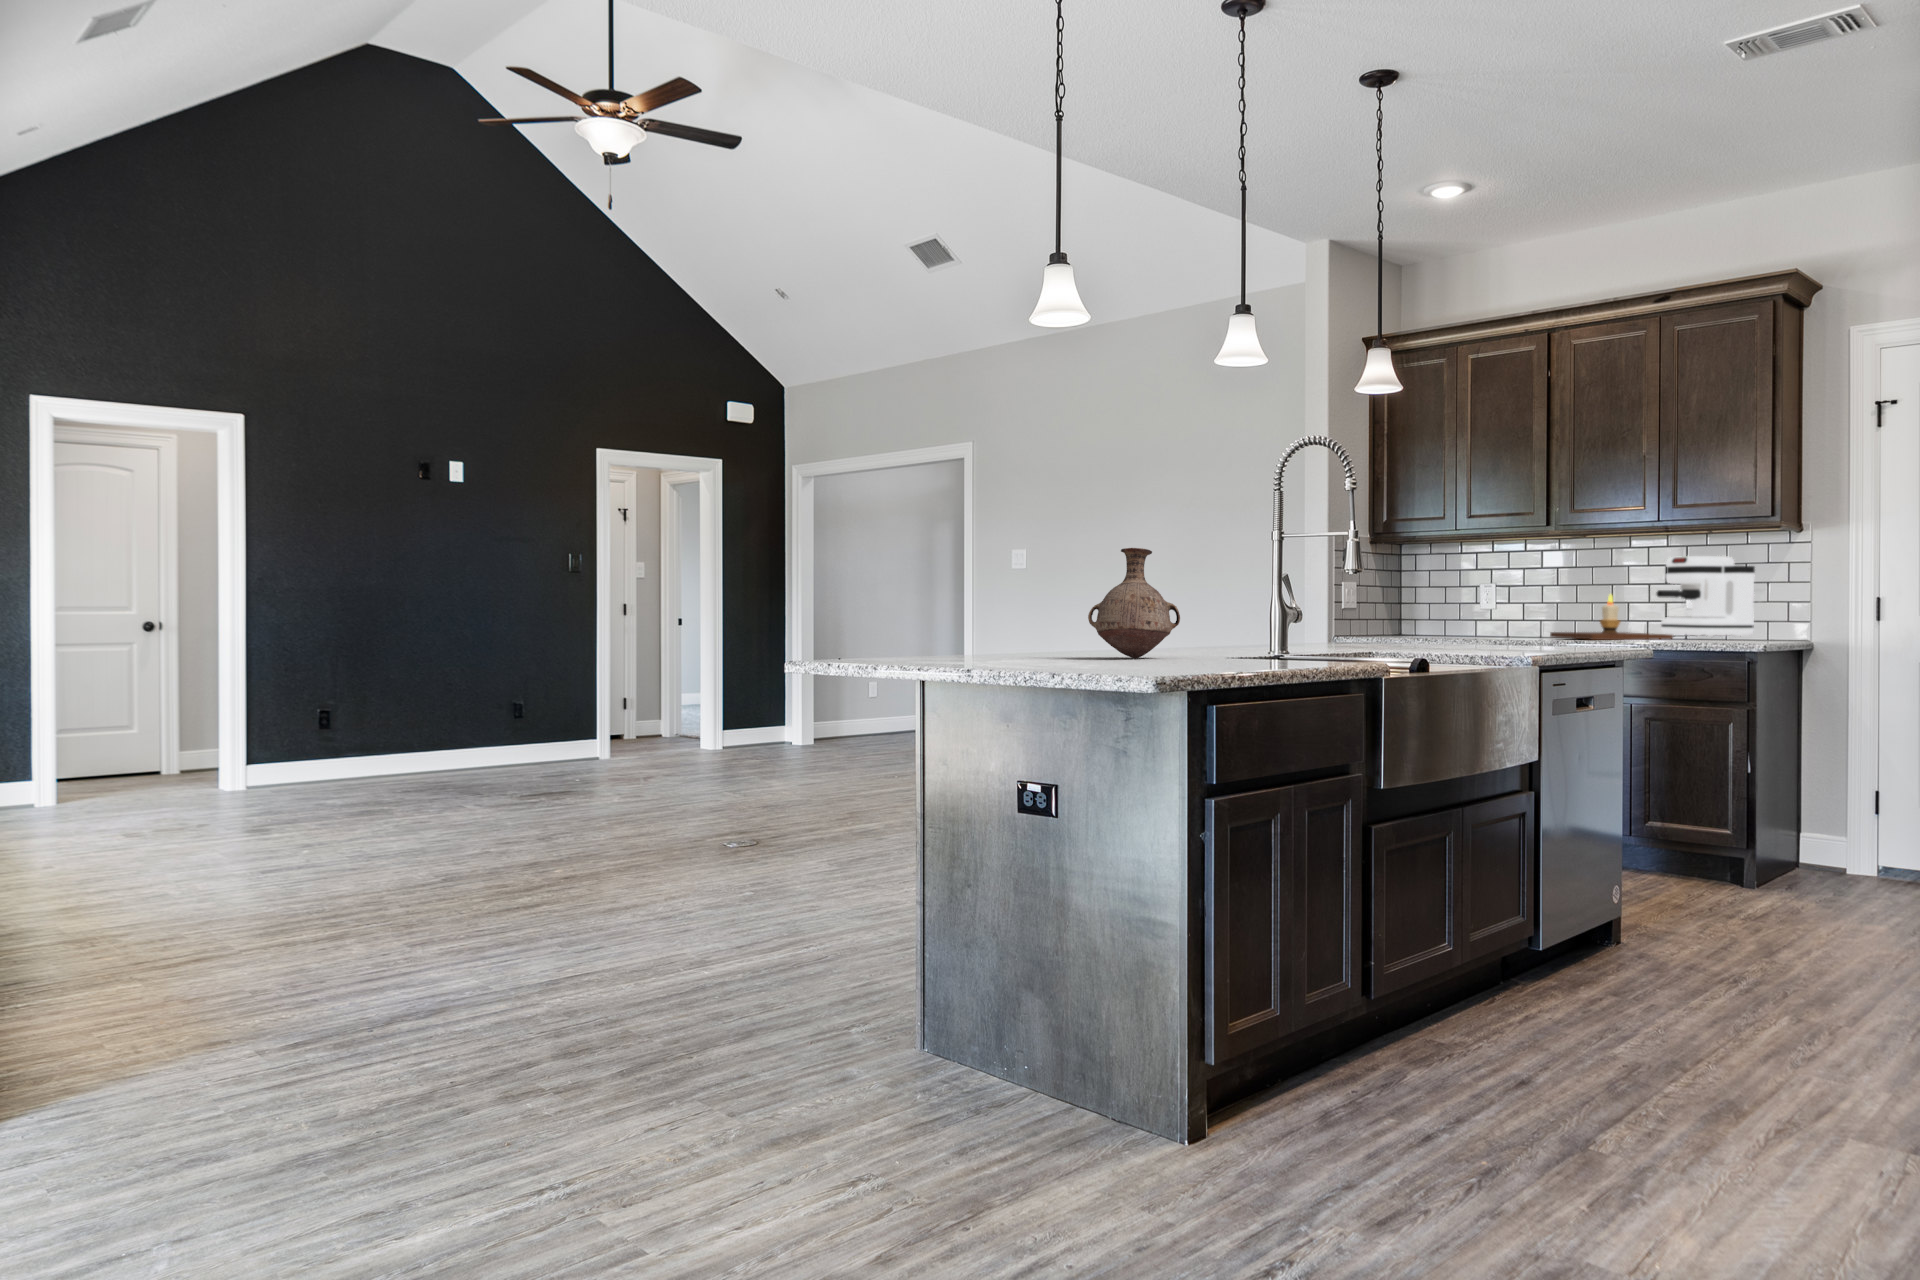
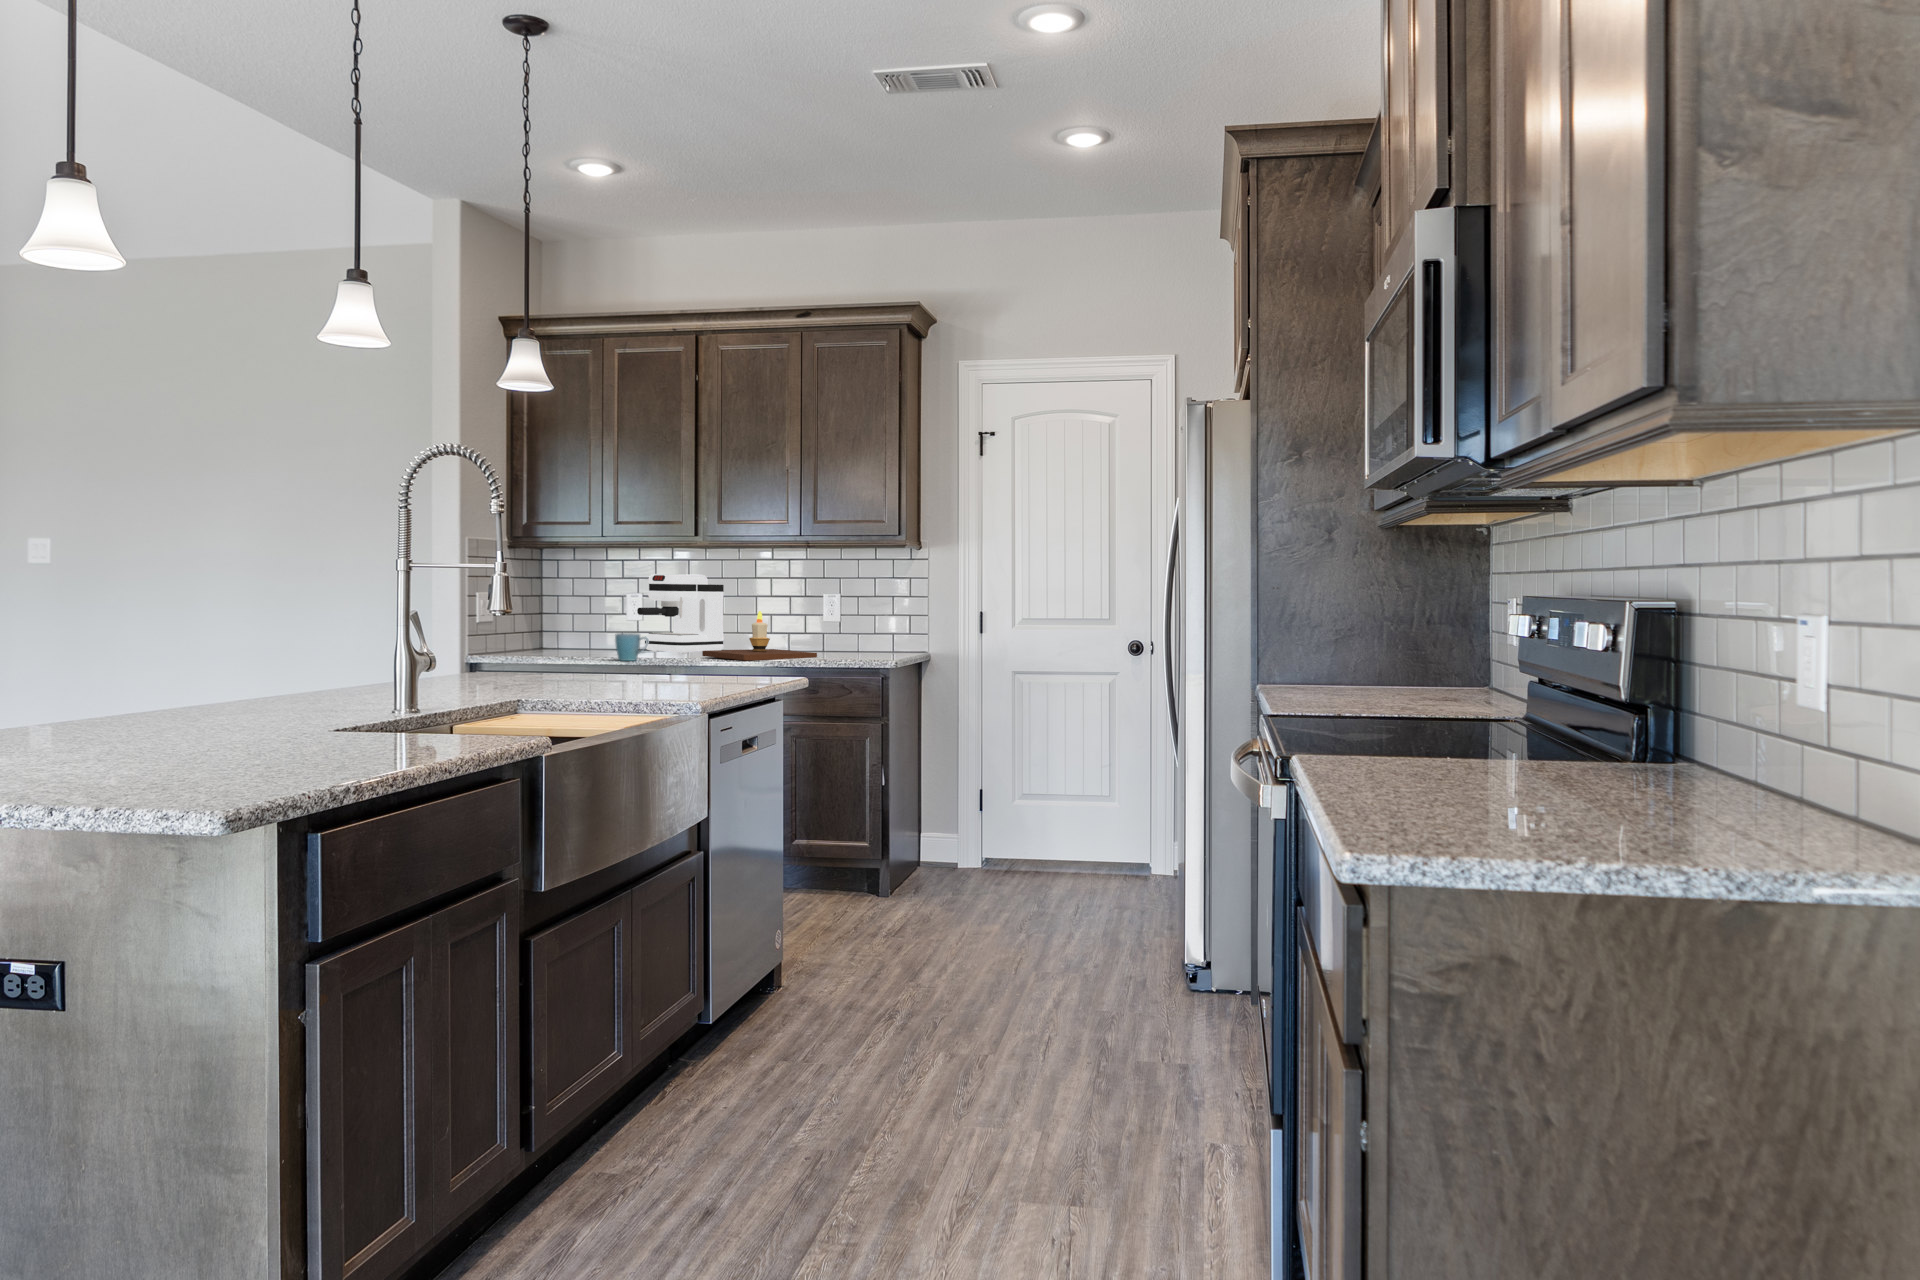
vase: present [1088,548,1180,658] -> none [122,579,266,731]
coffee maker: present [1657,556,1755,637] -> present [637,574,724,654]
mug: none [1464,615,1496,640] -> present [615,633,648,661]

